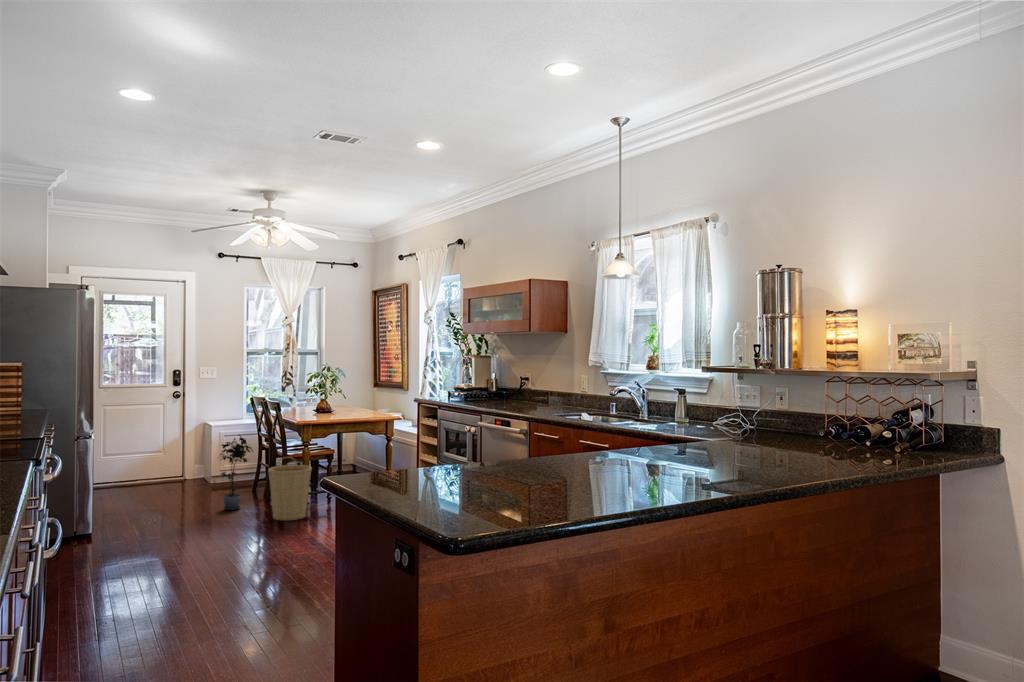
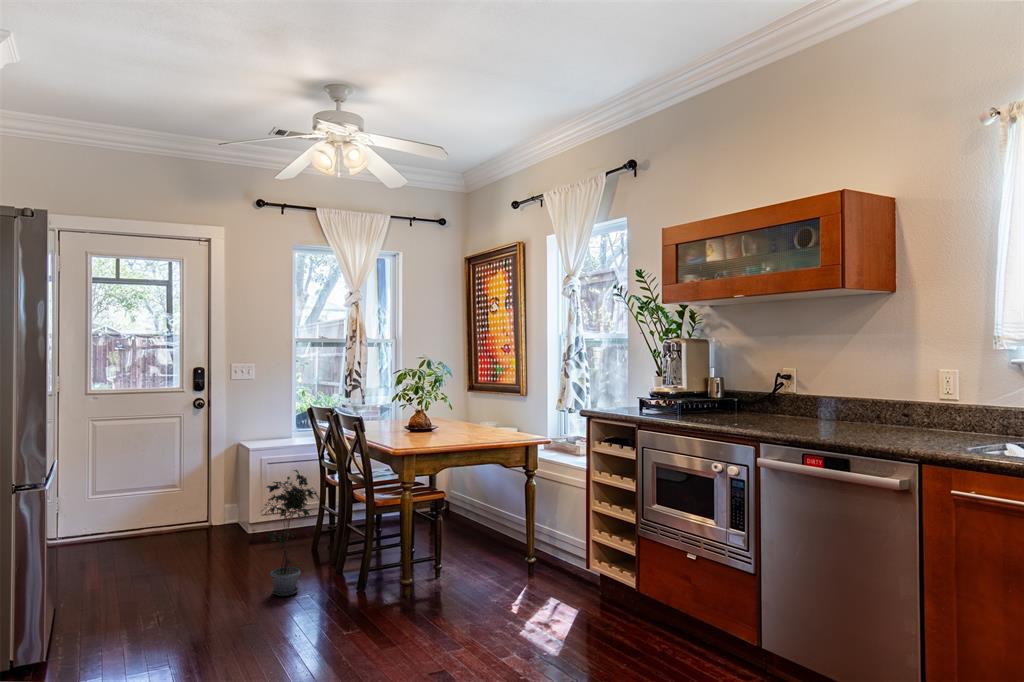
basket: present [268,457,312,521] -> none [349,509,420,625]

